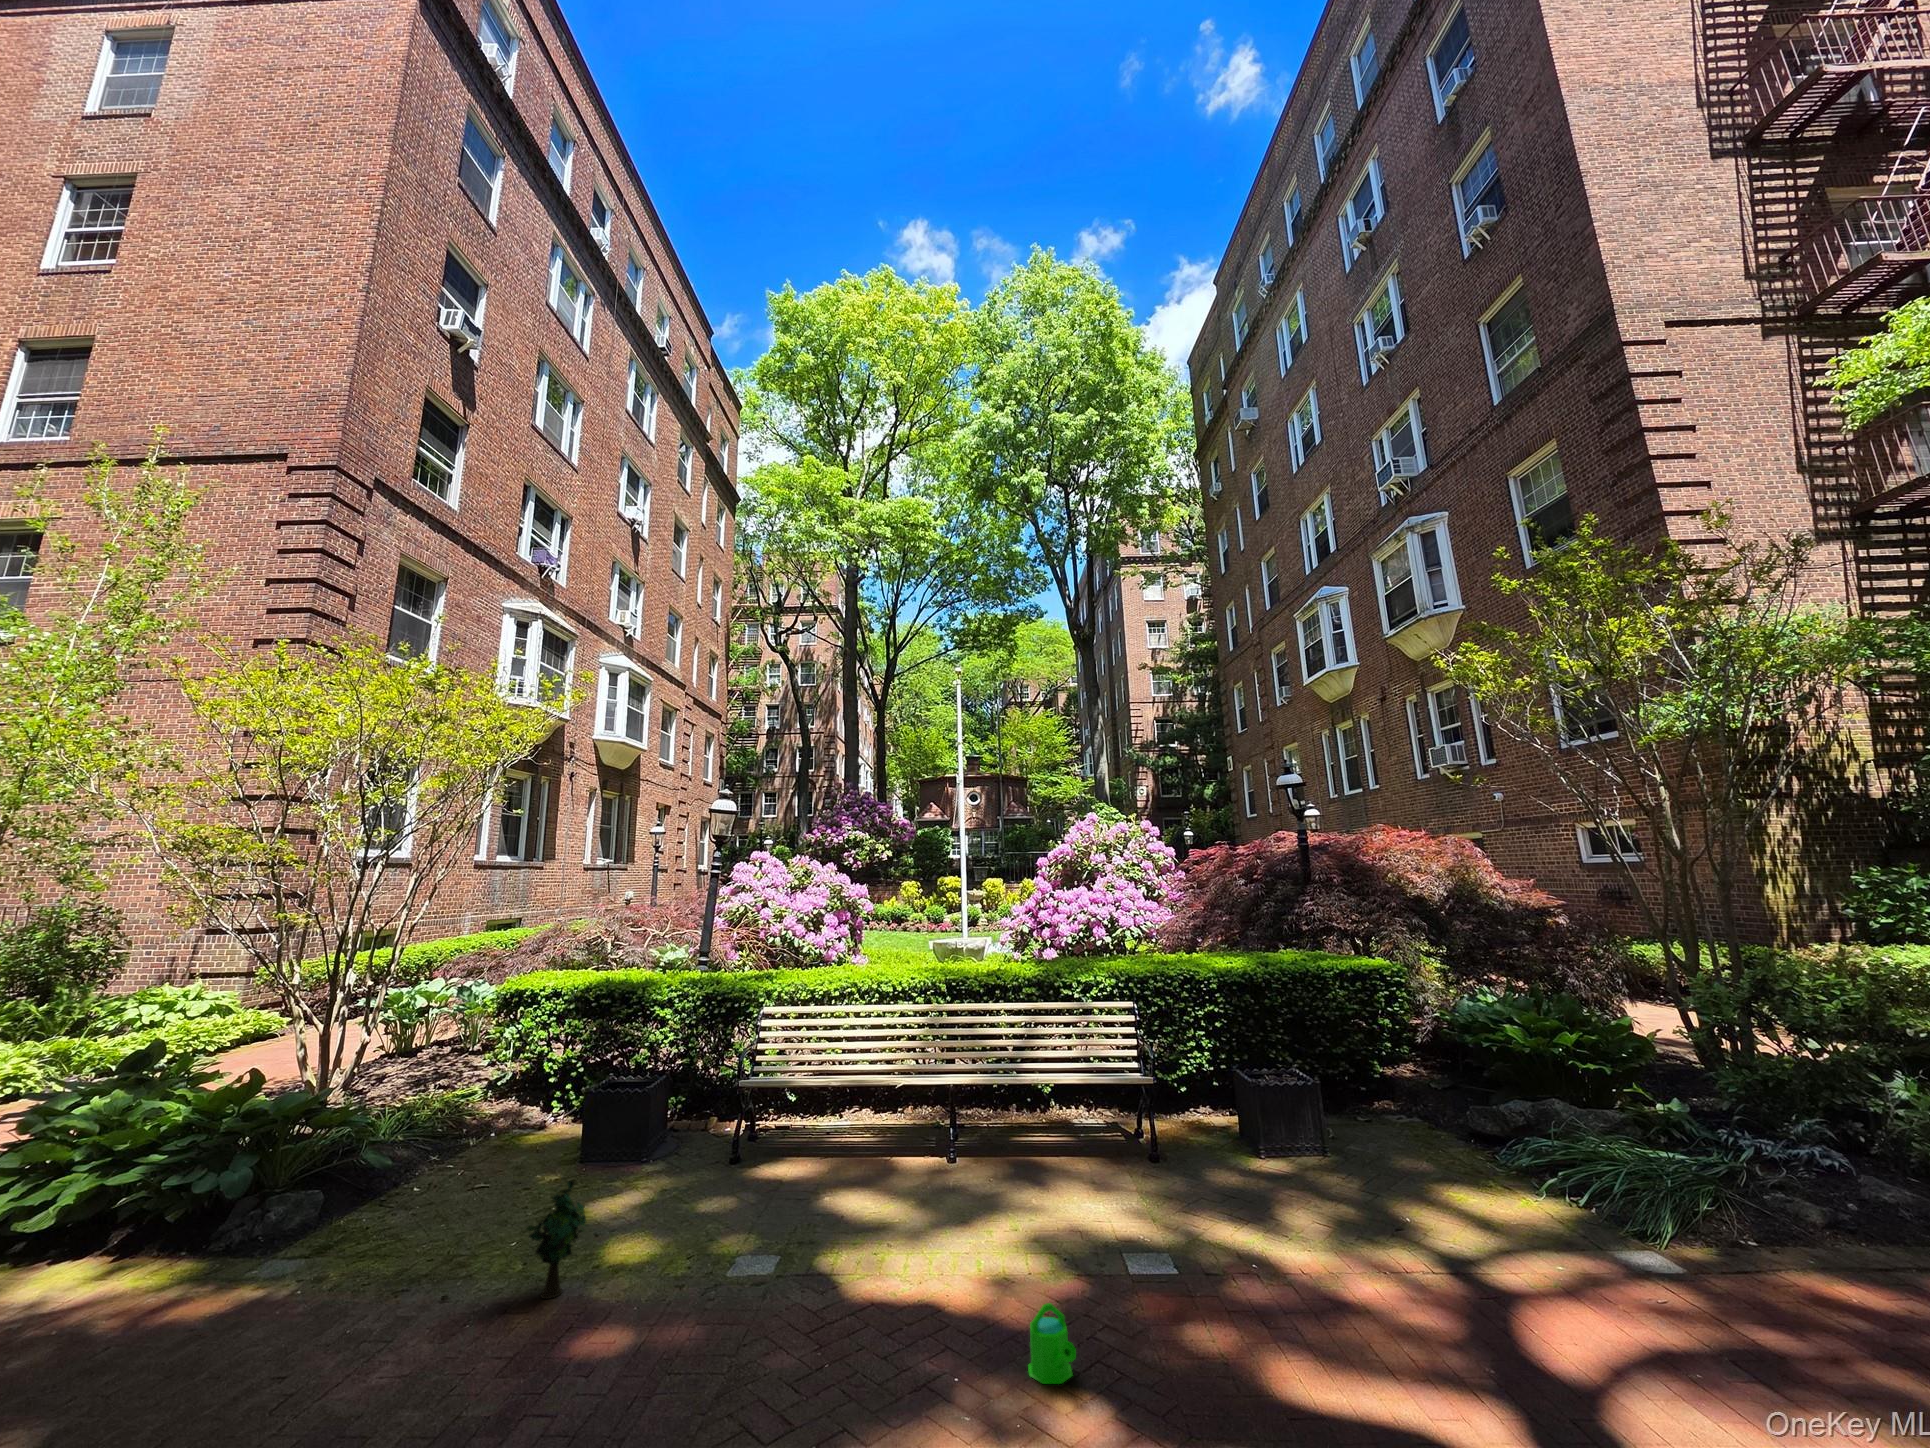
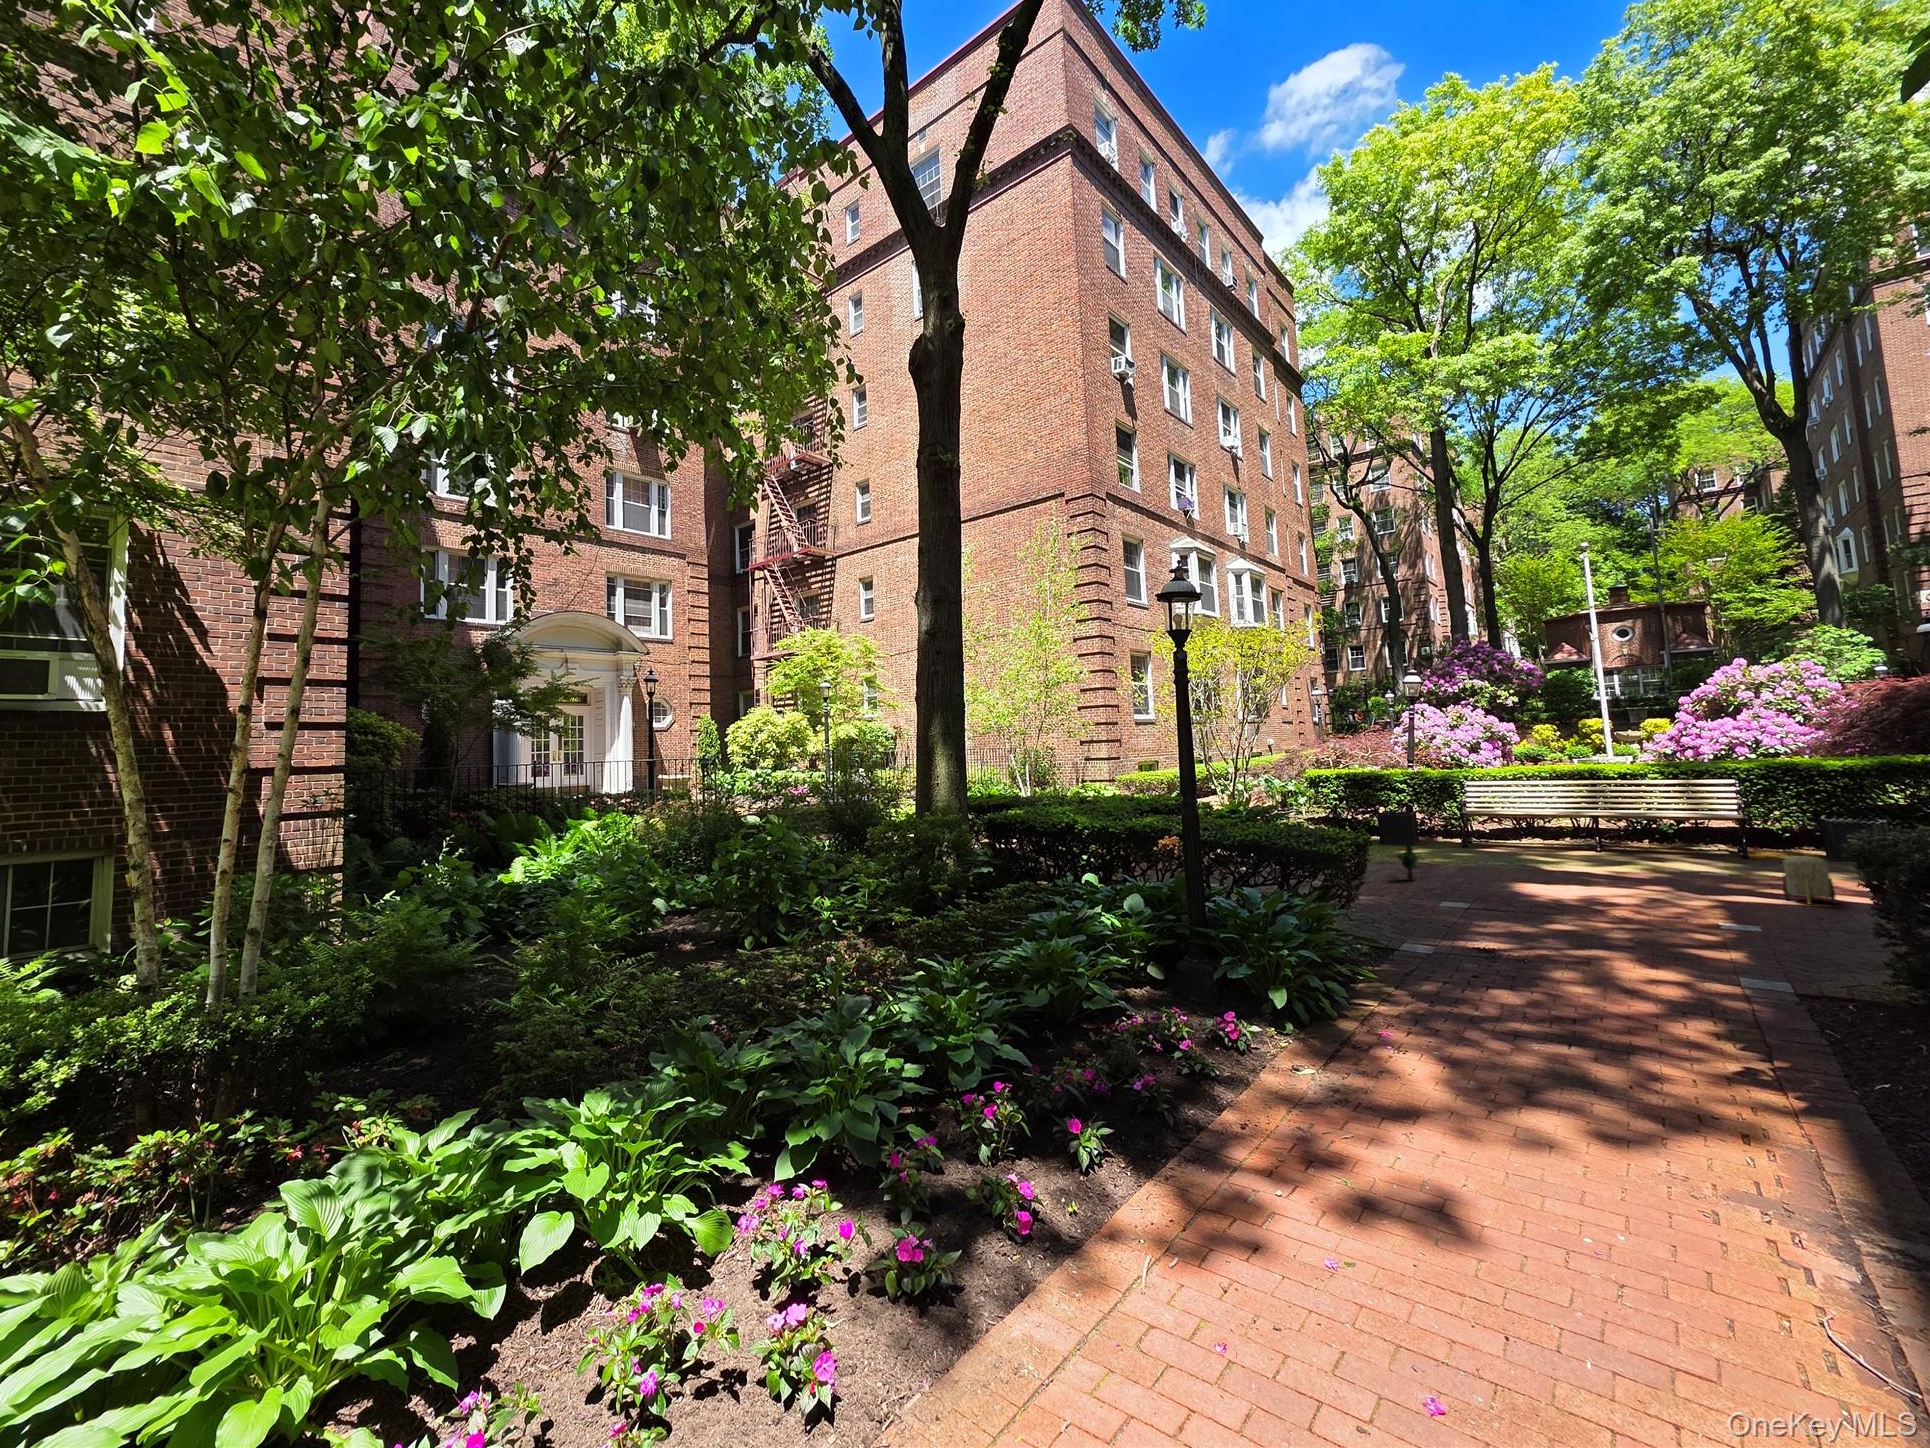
stool: none [1244,1203,1328,1337] -> present [1783,856,1836,904]
watering can: present [1028,1303,1076,1384] -> none [1651,878,1674,904]

